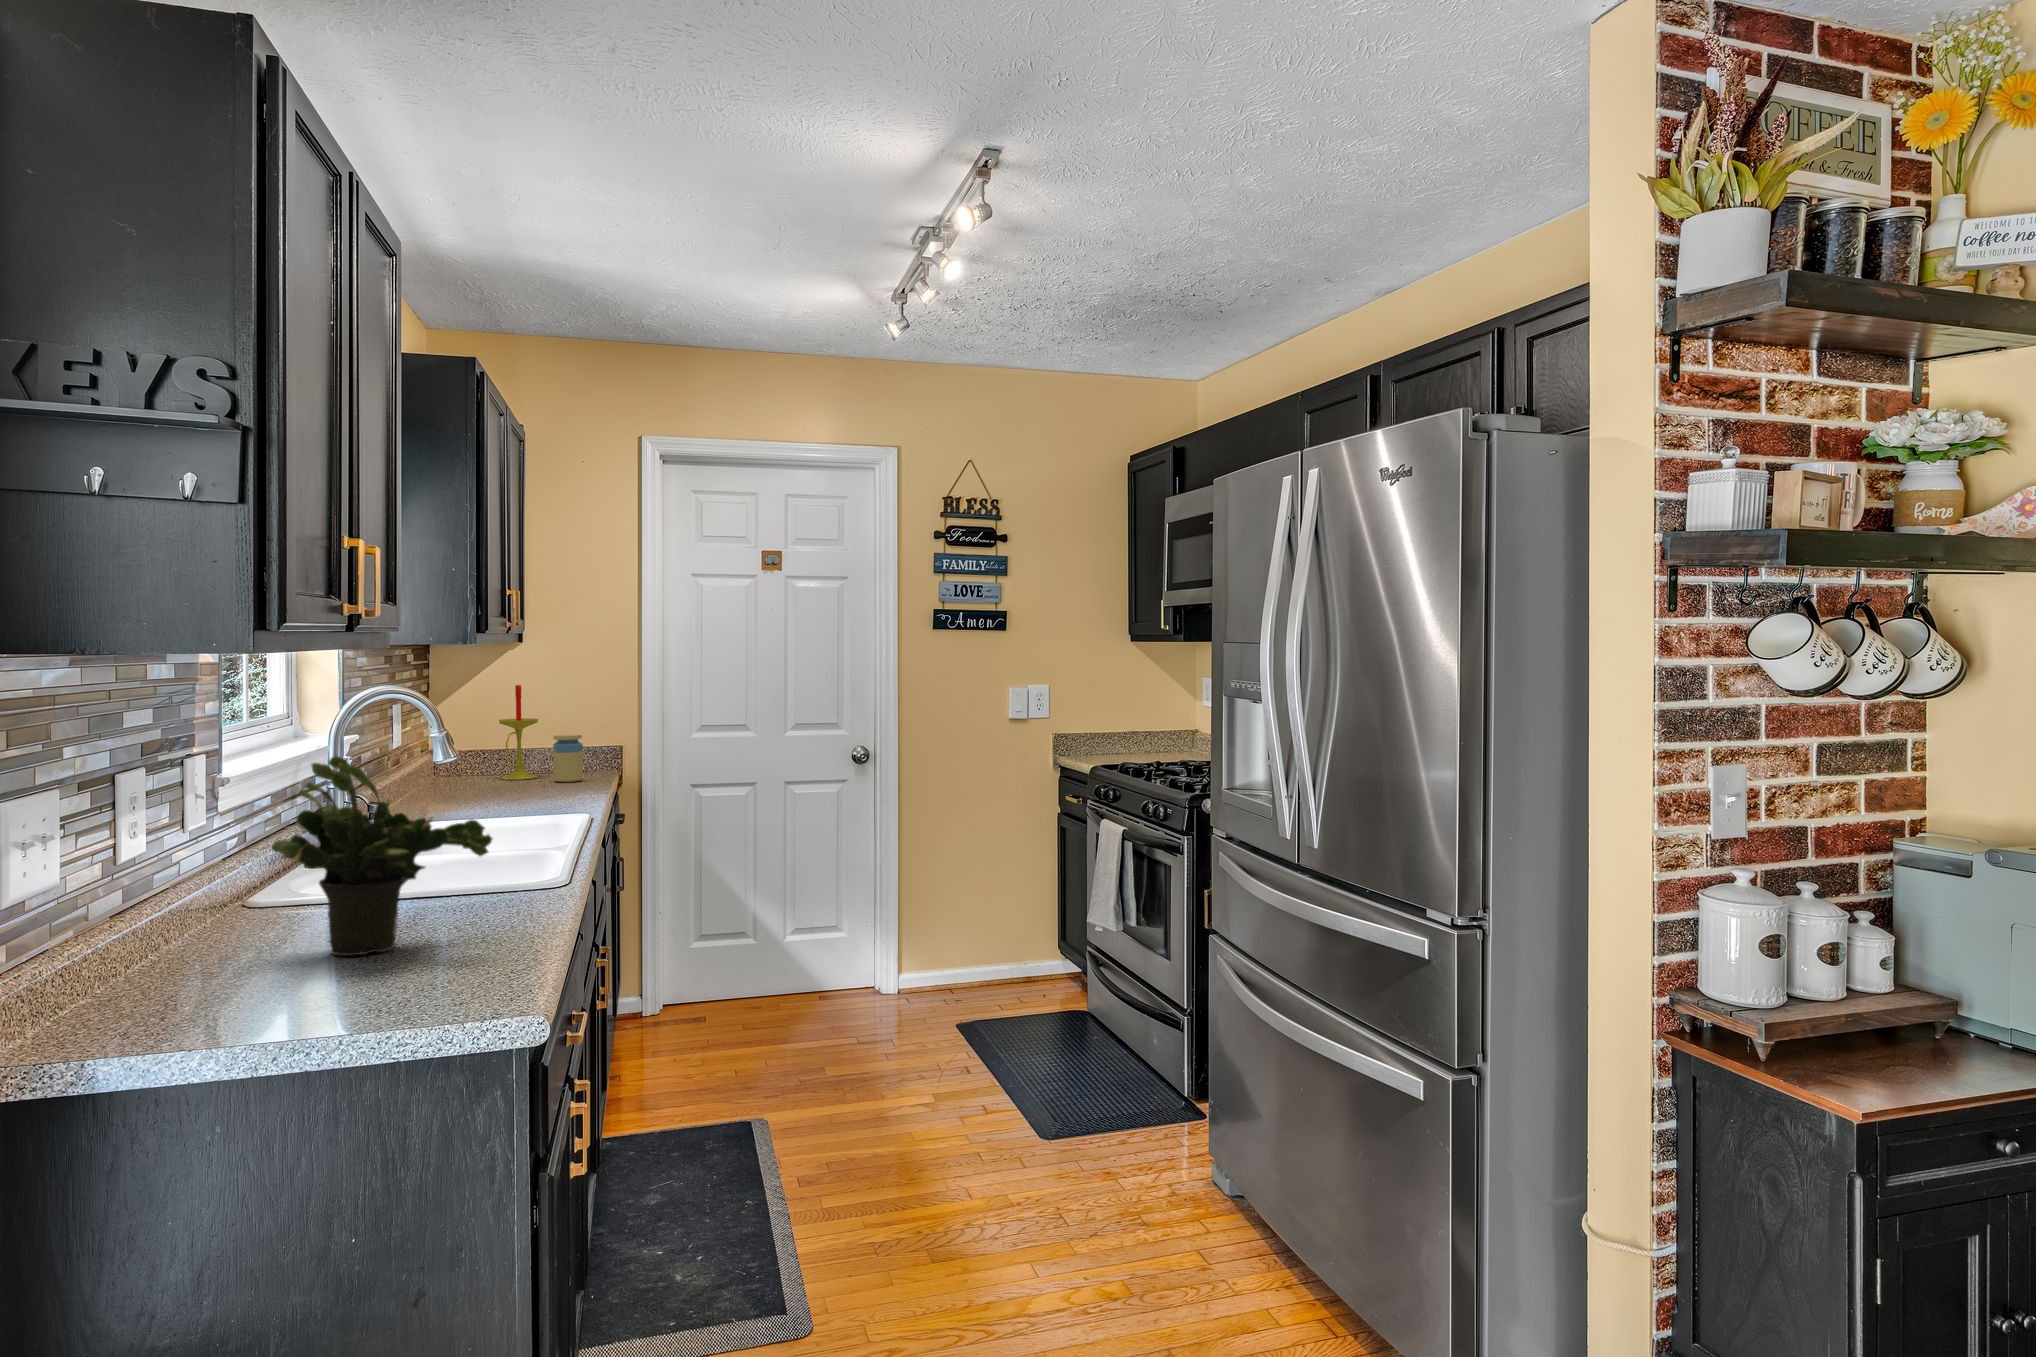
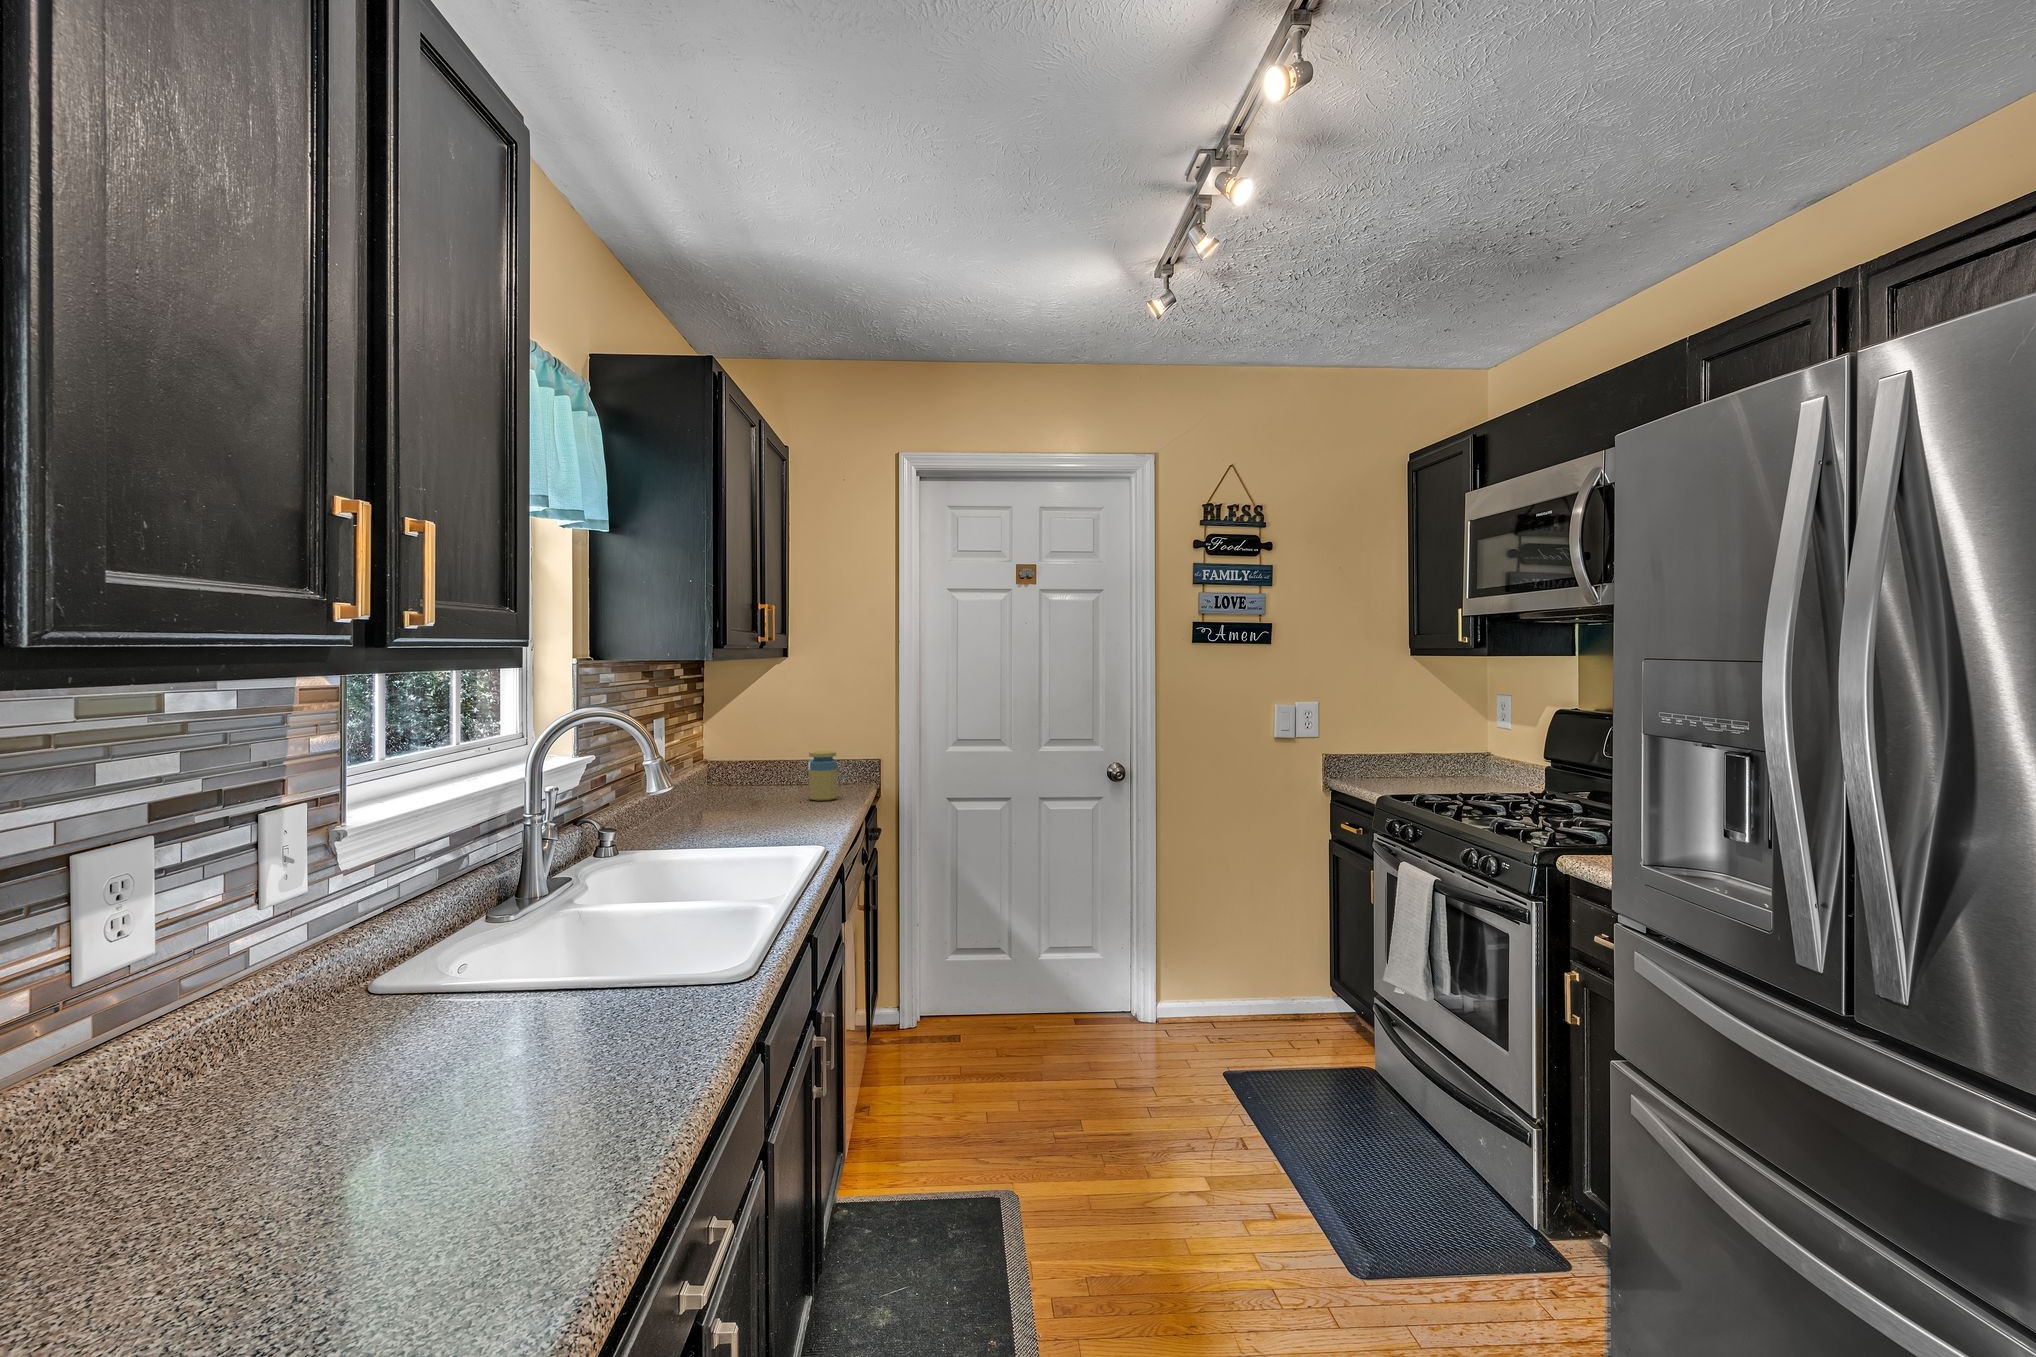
candle: present [499,685,538,780] -> none [760,698,798,796]
potted plant: present [271,756,492,956] -> none [224,845,585,1165]

